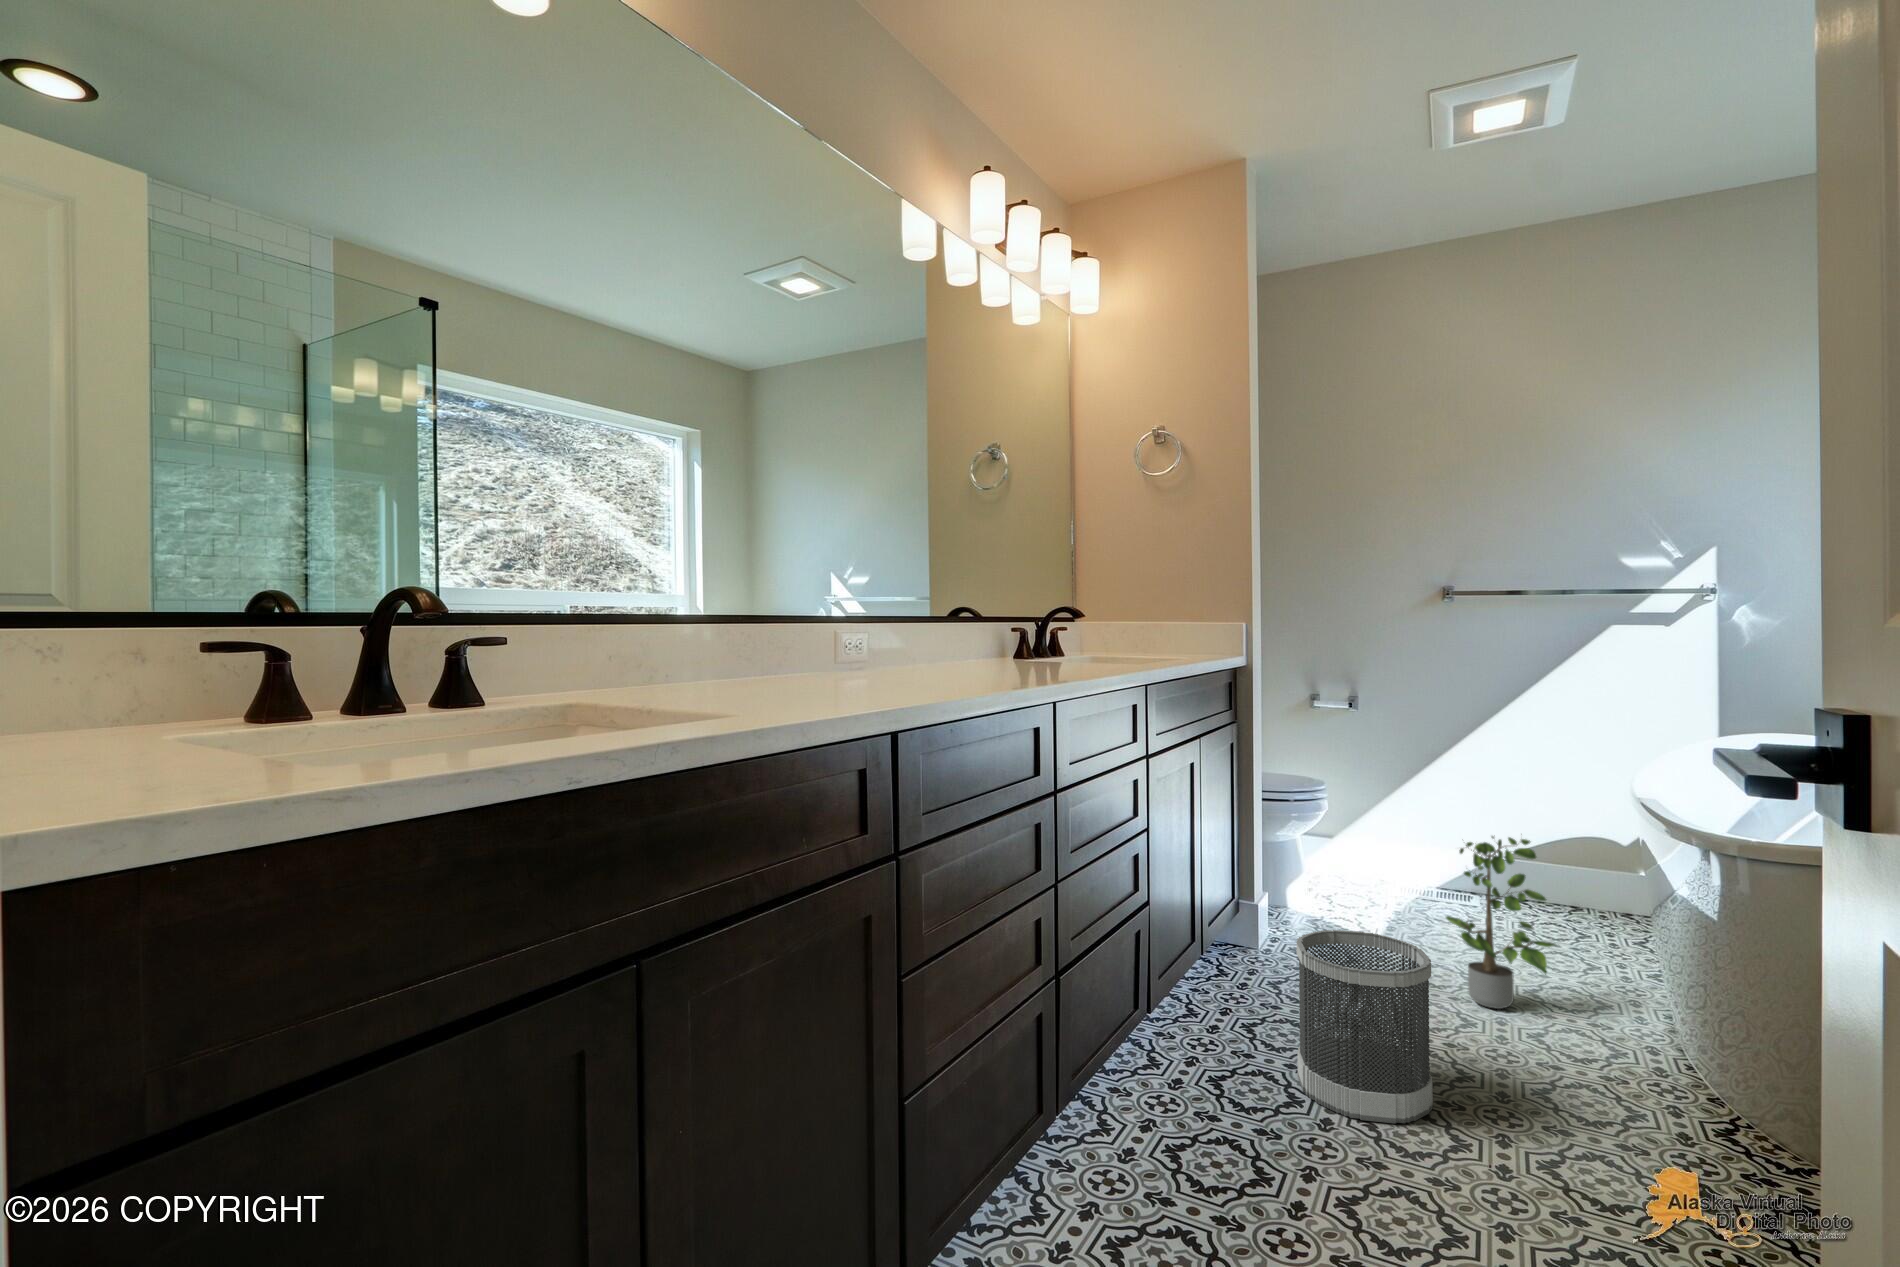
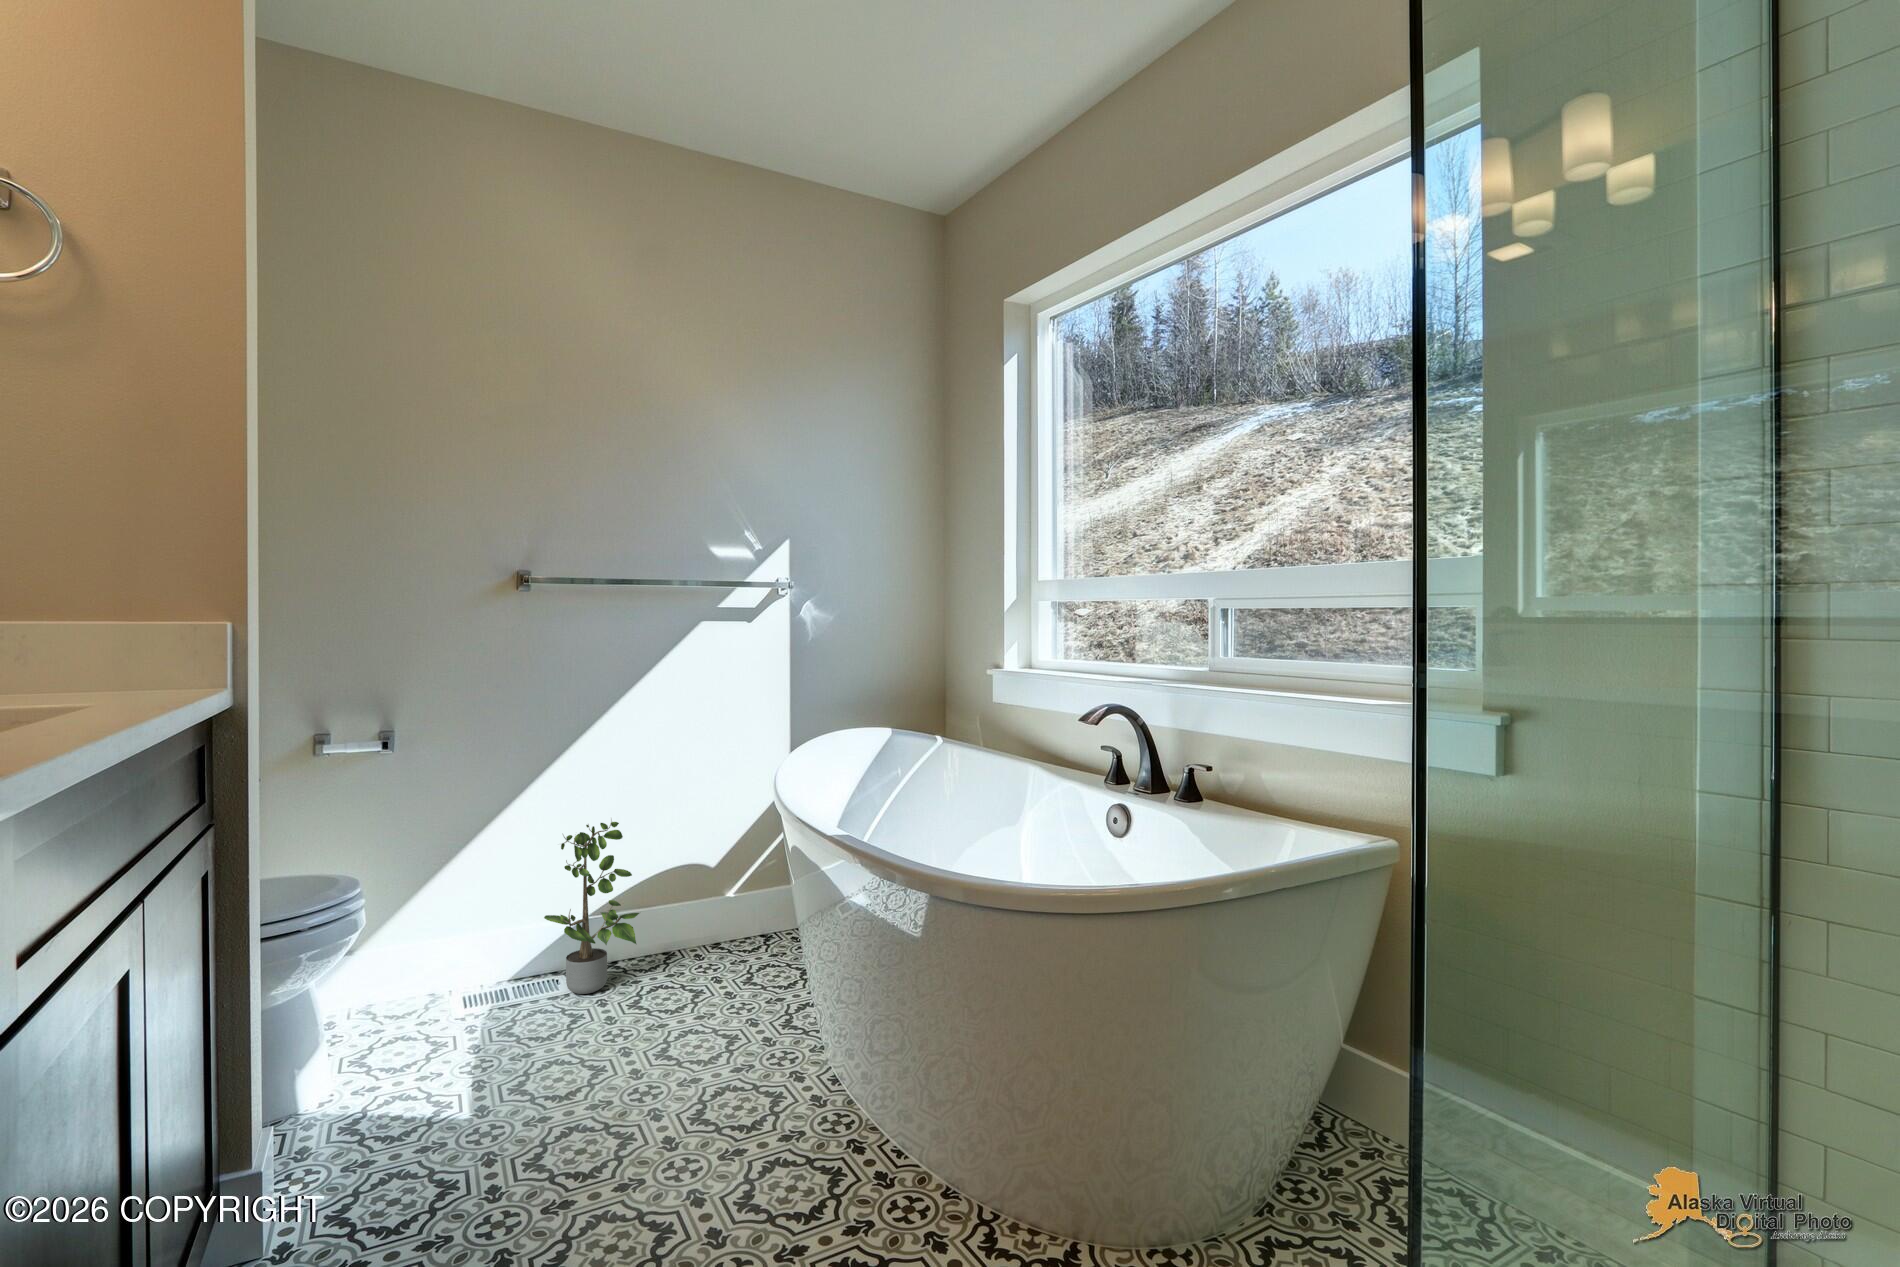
wastebasket: present [1297,930,1433,1123] -> none [434,956,587,1175]

